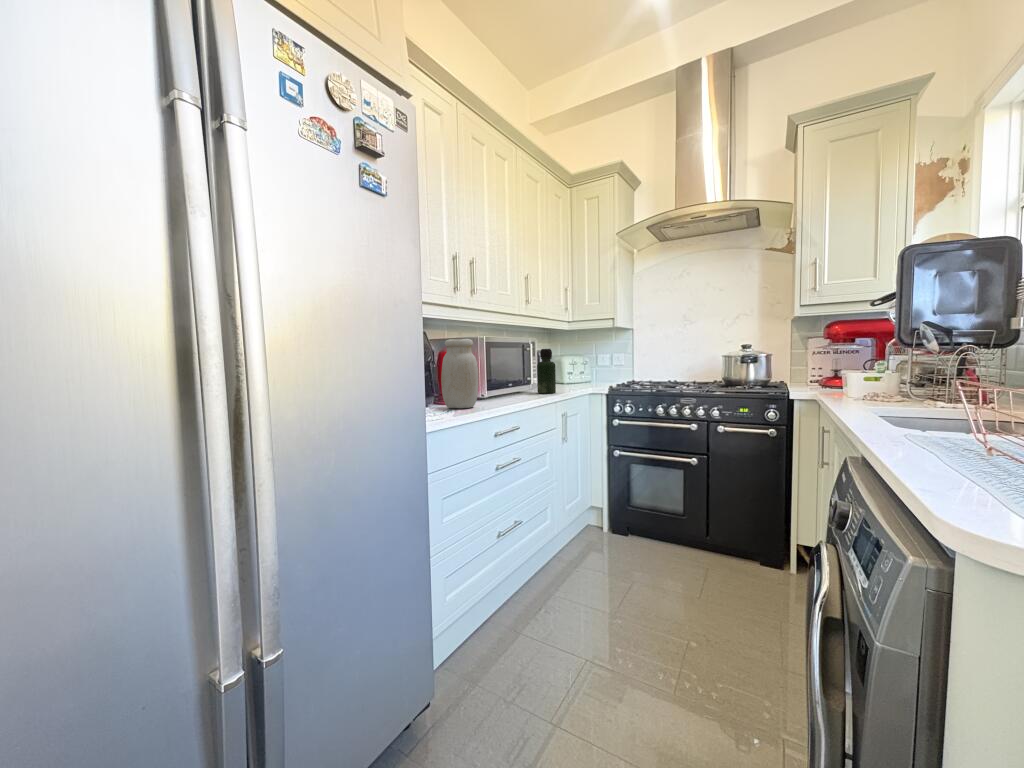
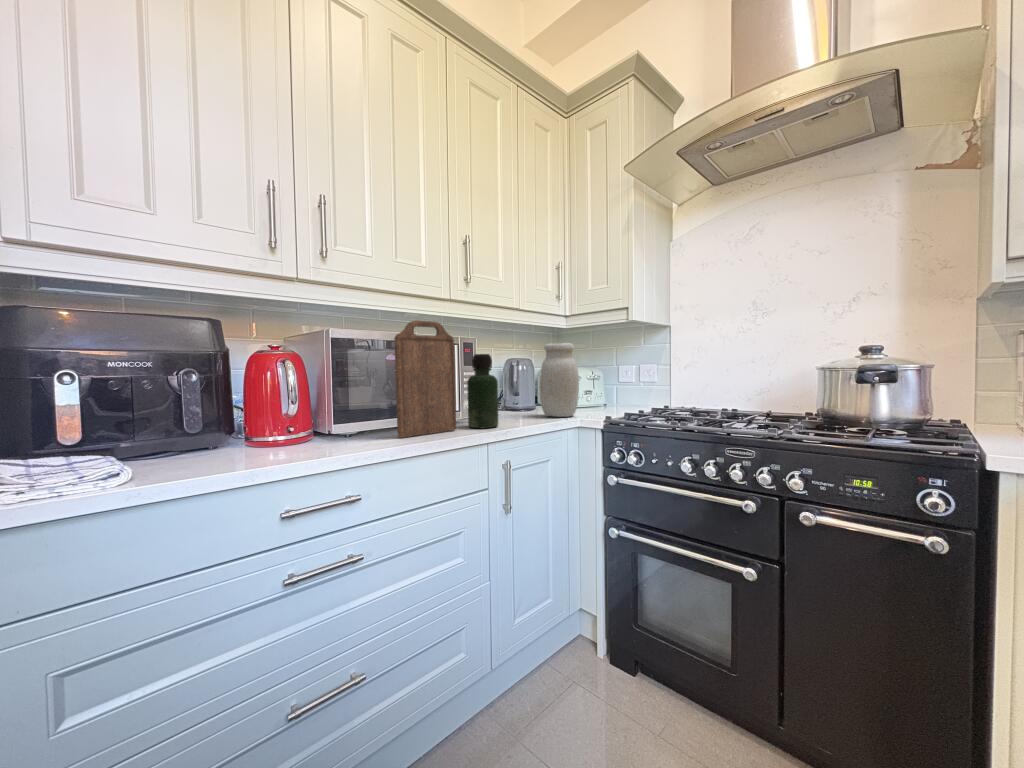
cutting board: none [513,330,536,399] -> present [394,320,456,438]
jar: present [441,339,478,408] -> present [540,343,579,417]

